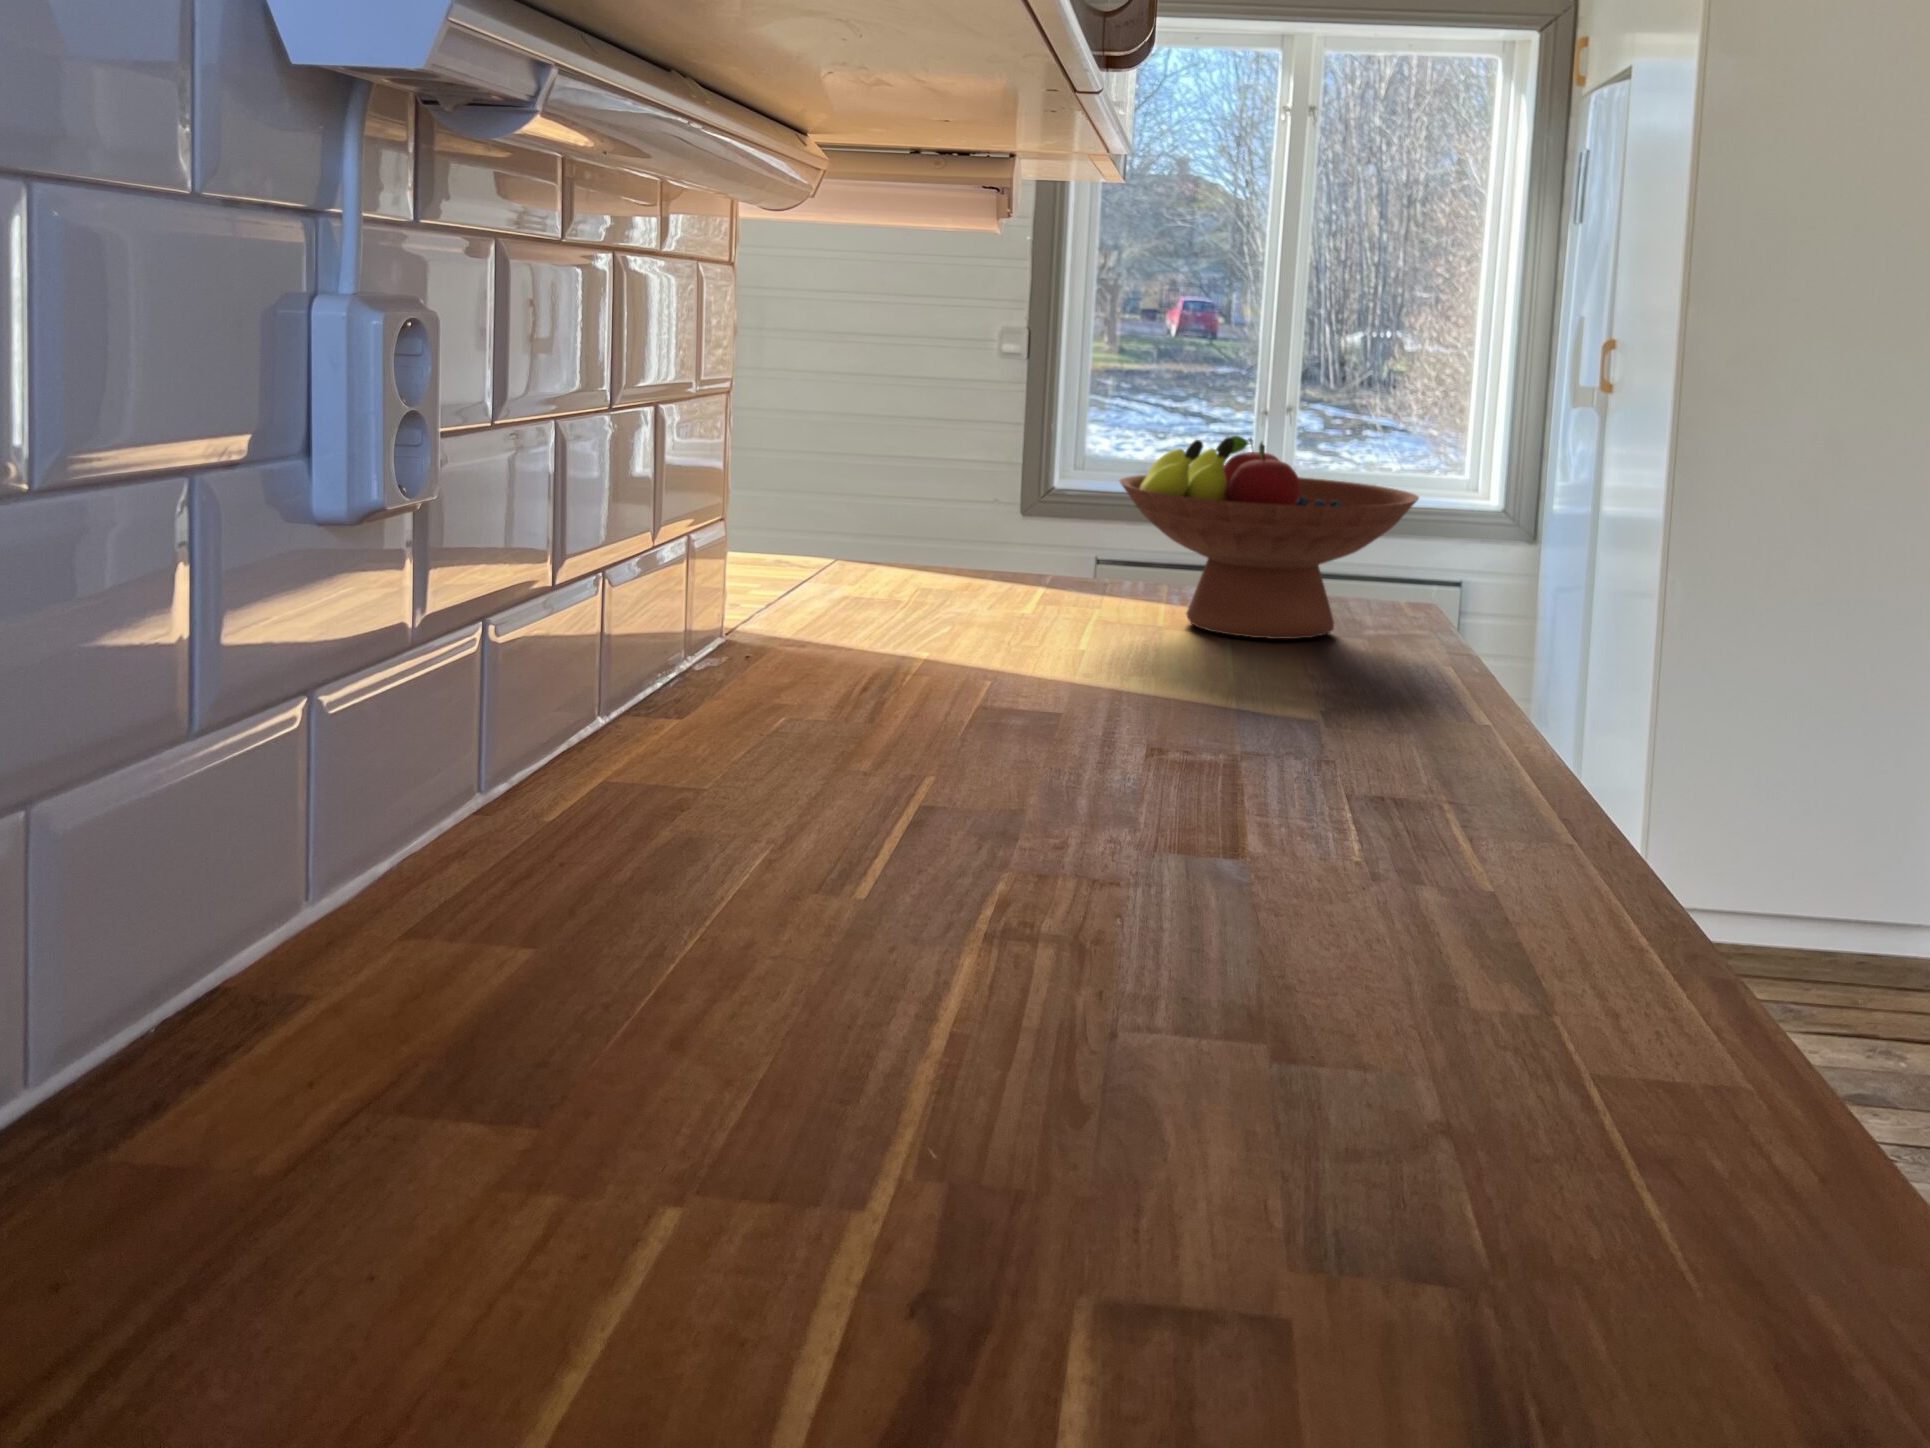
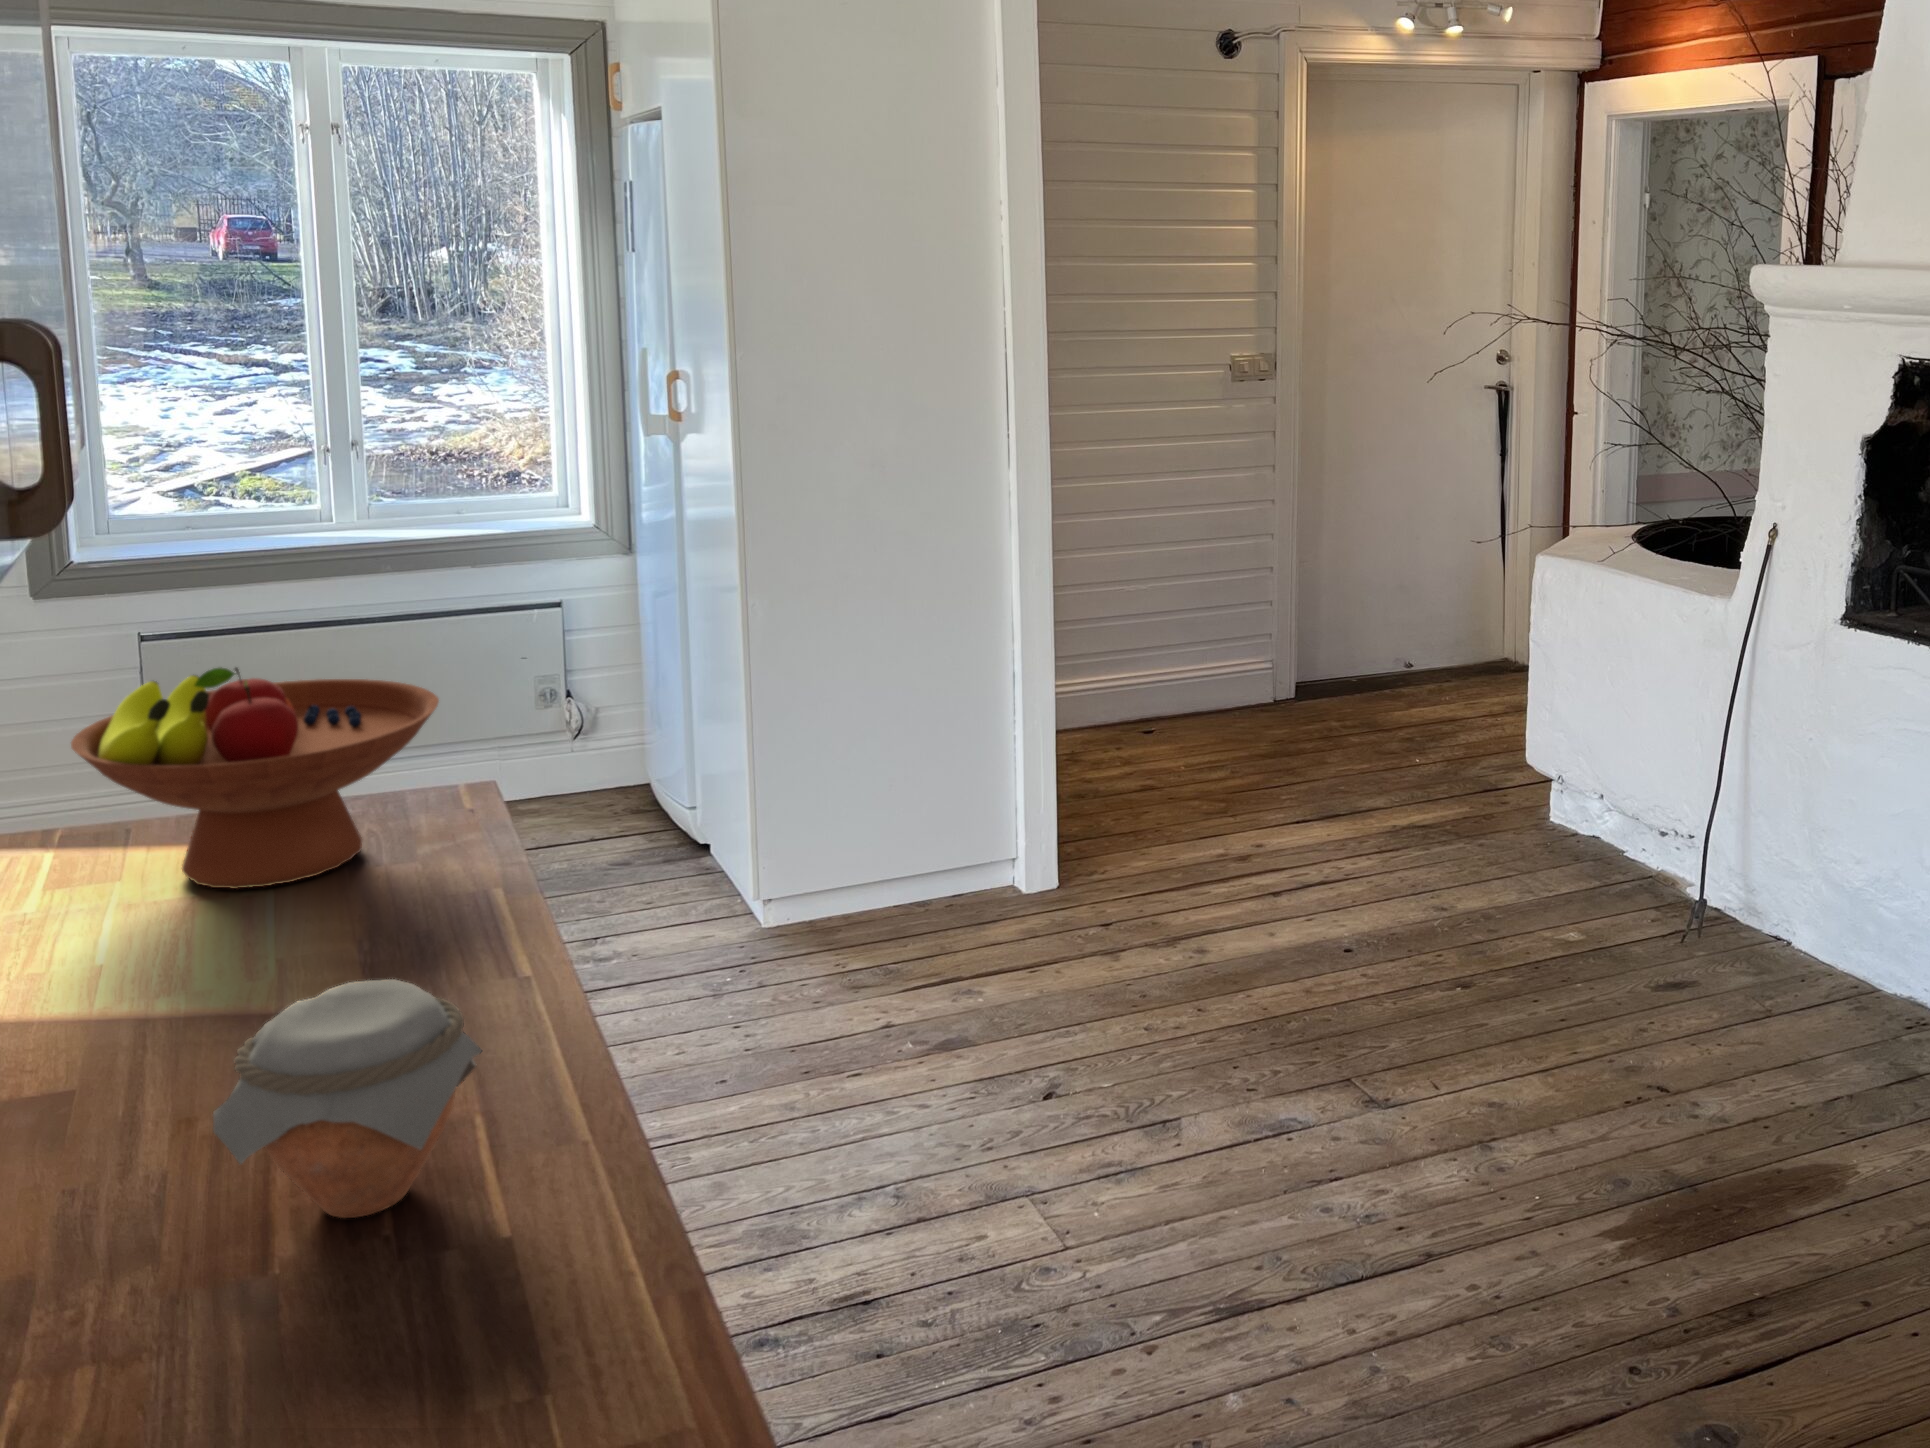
jar: none [1258,616,1501,835] -> present [213,979,482,1218]

